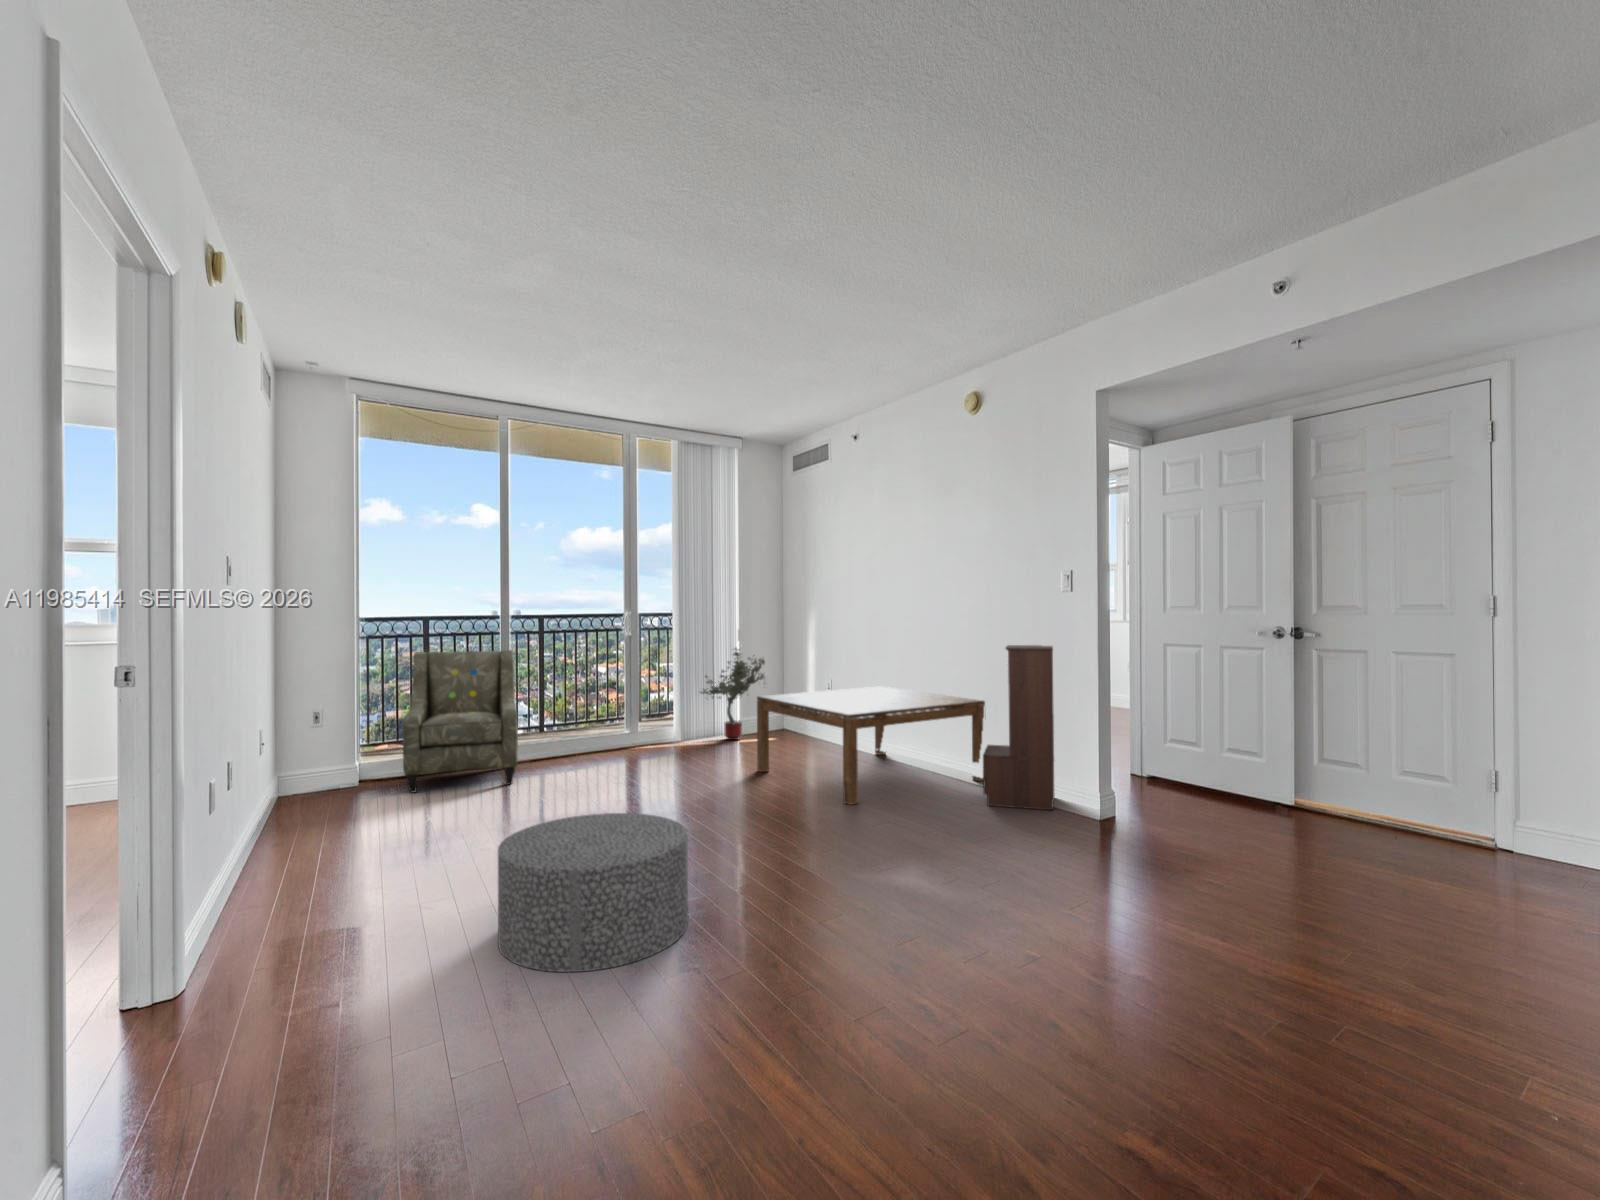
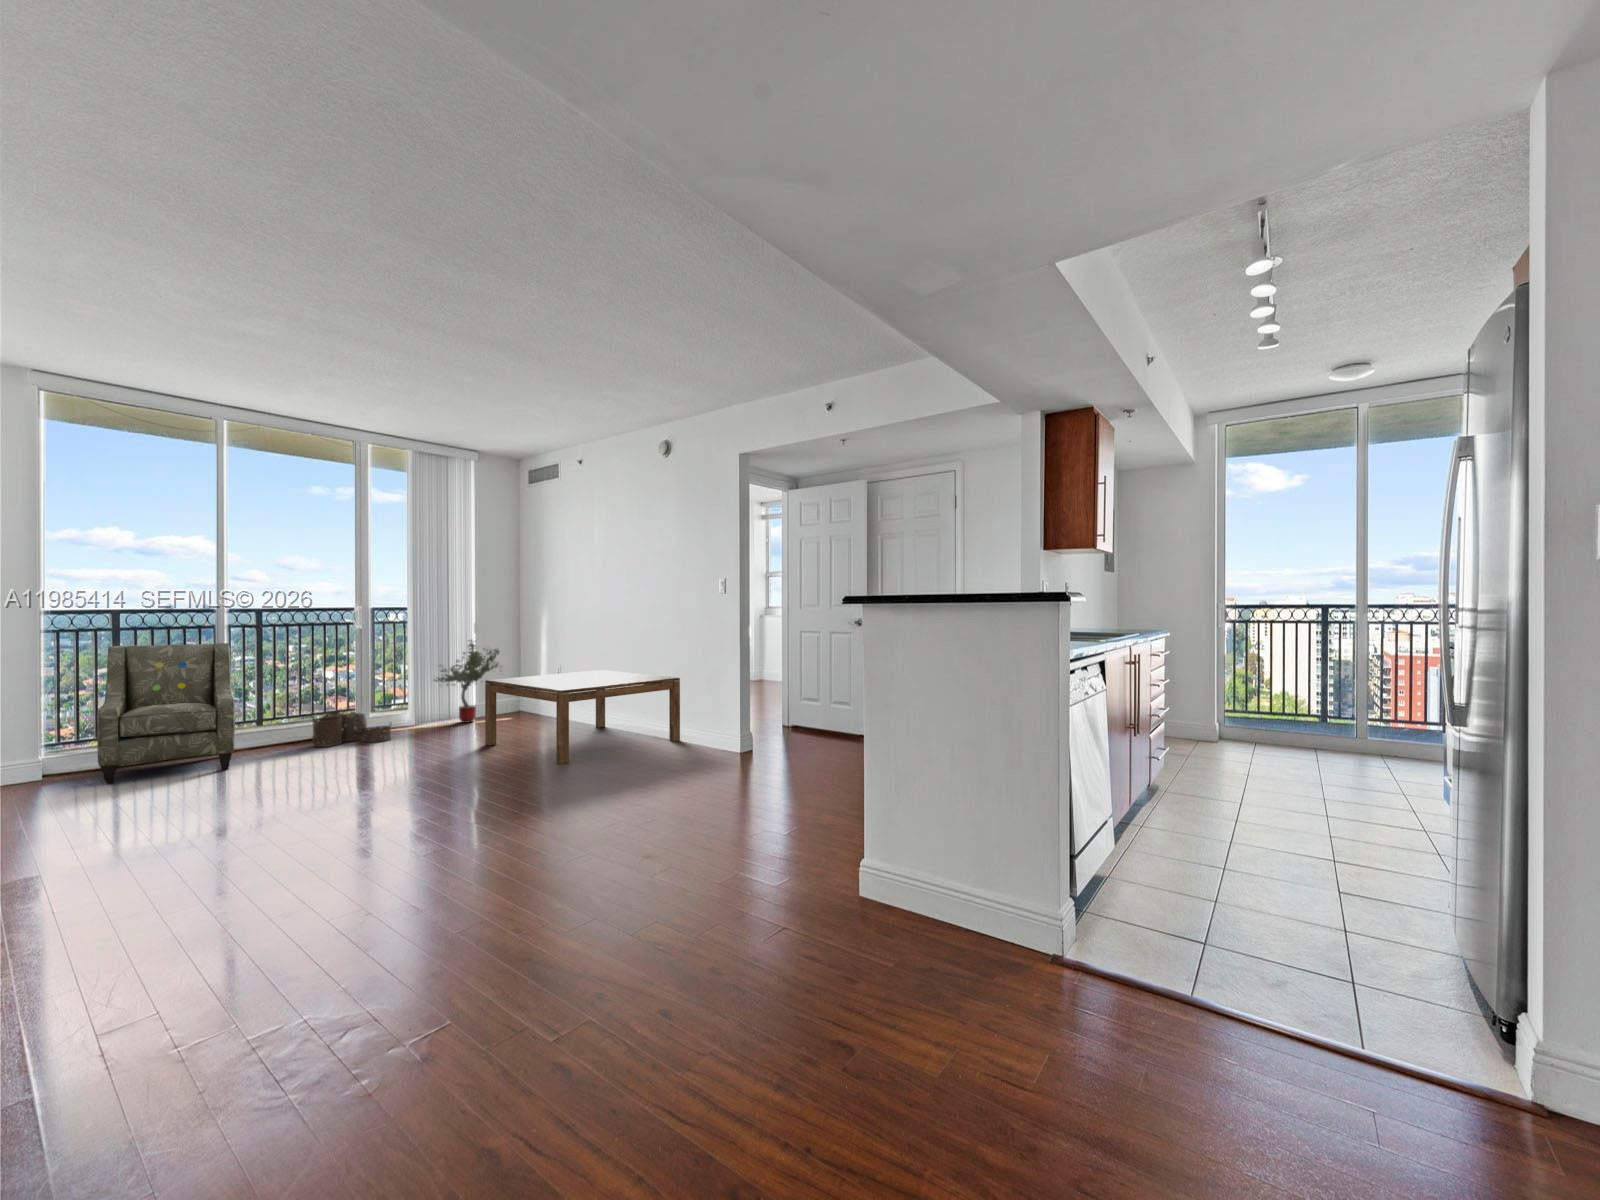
bookshelf: present [983,645,1054,810] -> none [671,633,727,757]
woven basket: none [586,721,661,762] -> present [312,711,392,747]
ottoman: present [498,813,688,972] -> none [220,771,402,892]

